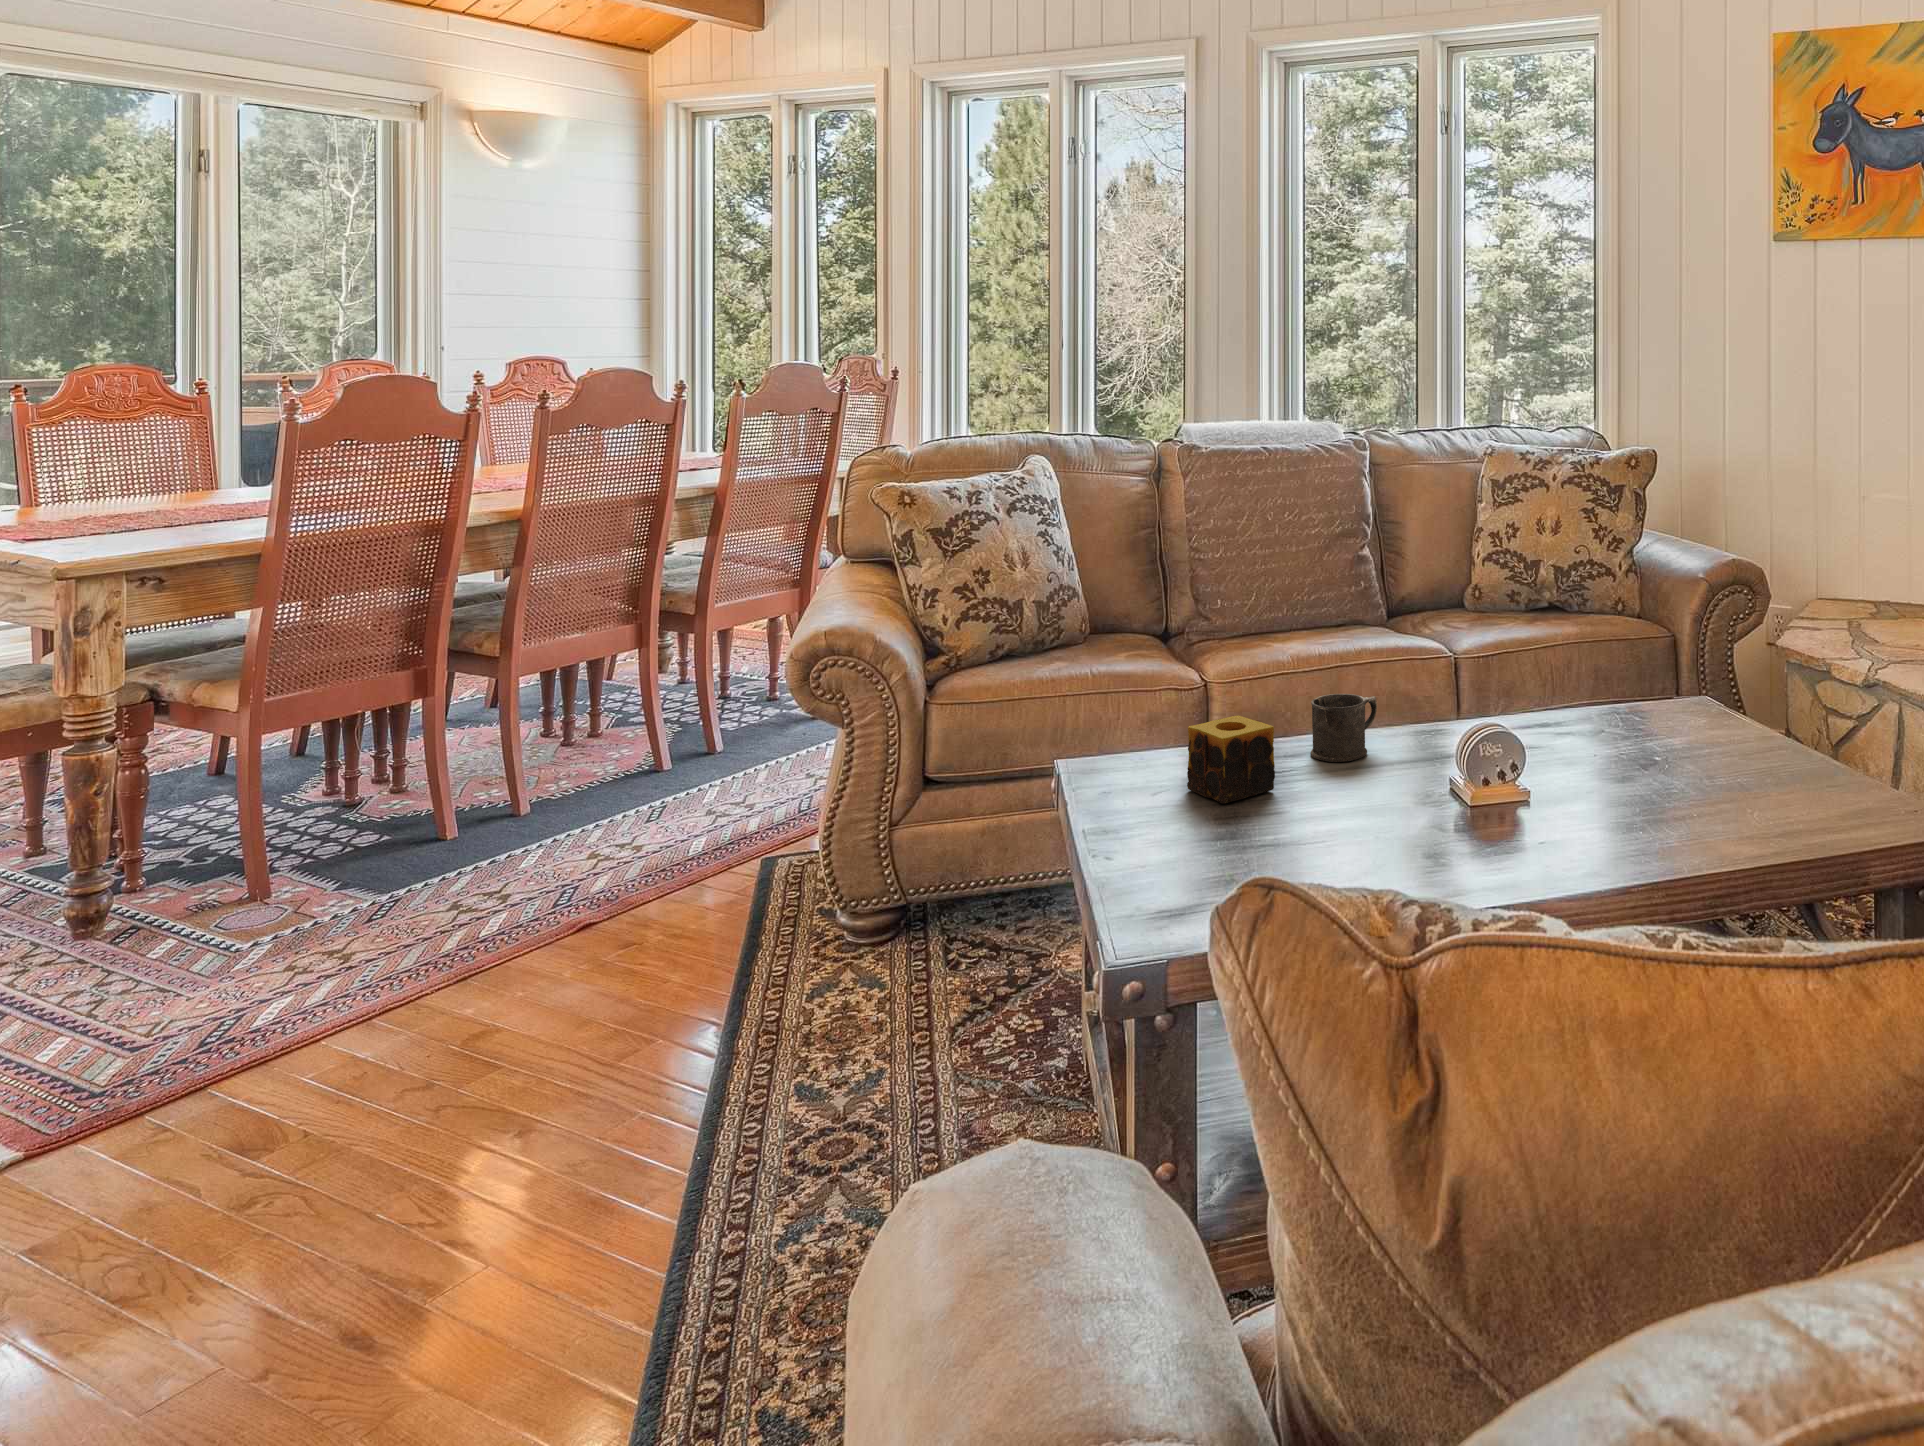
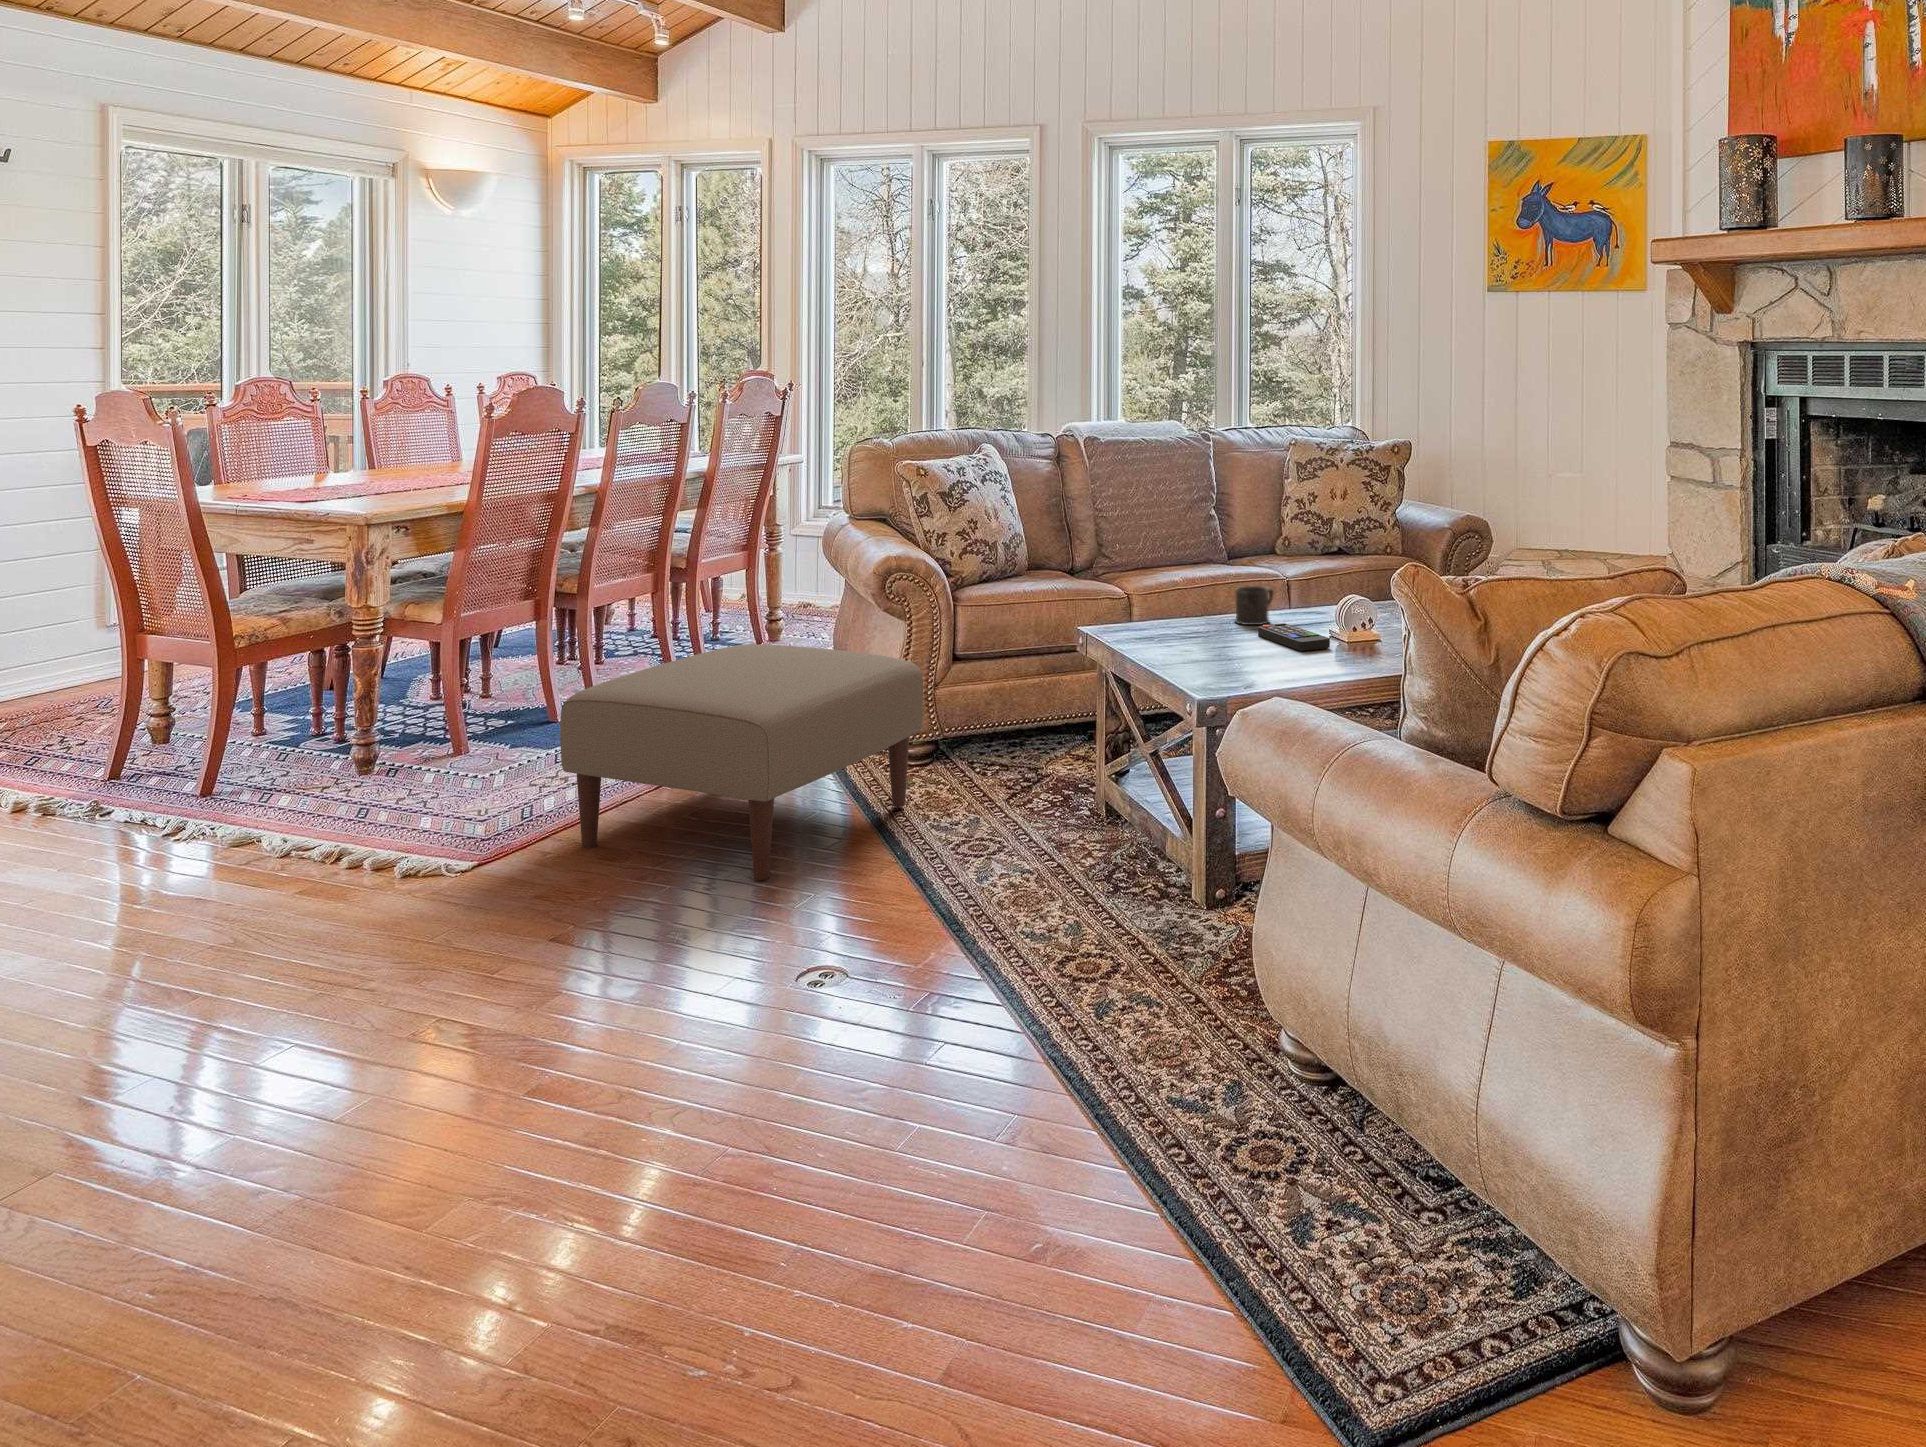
candle: present [1187,716,1275,804] -> none [1175,594,1228,642]
remote control: none [1328,766,1430,831] -> present [1258,623,1330,651]
ottoman: none [149,769,804,1242] -> present [560,644,923,880]

